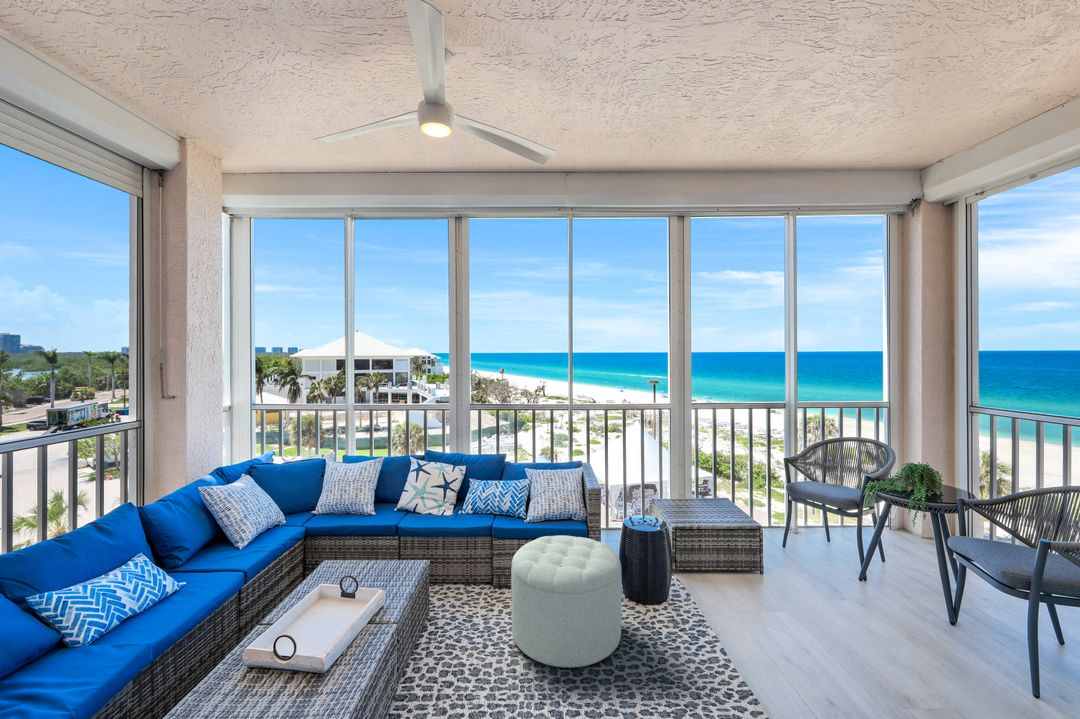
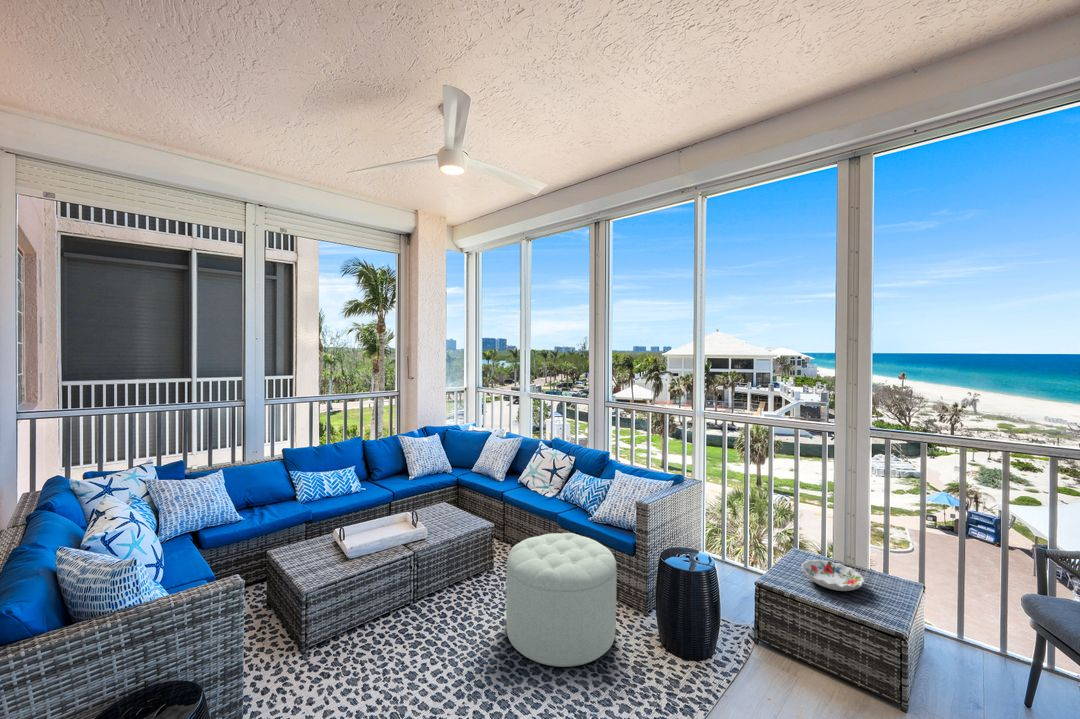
decorative bowl: none [685,497,725,515] -> present [801,559,865,591]

